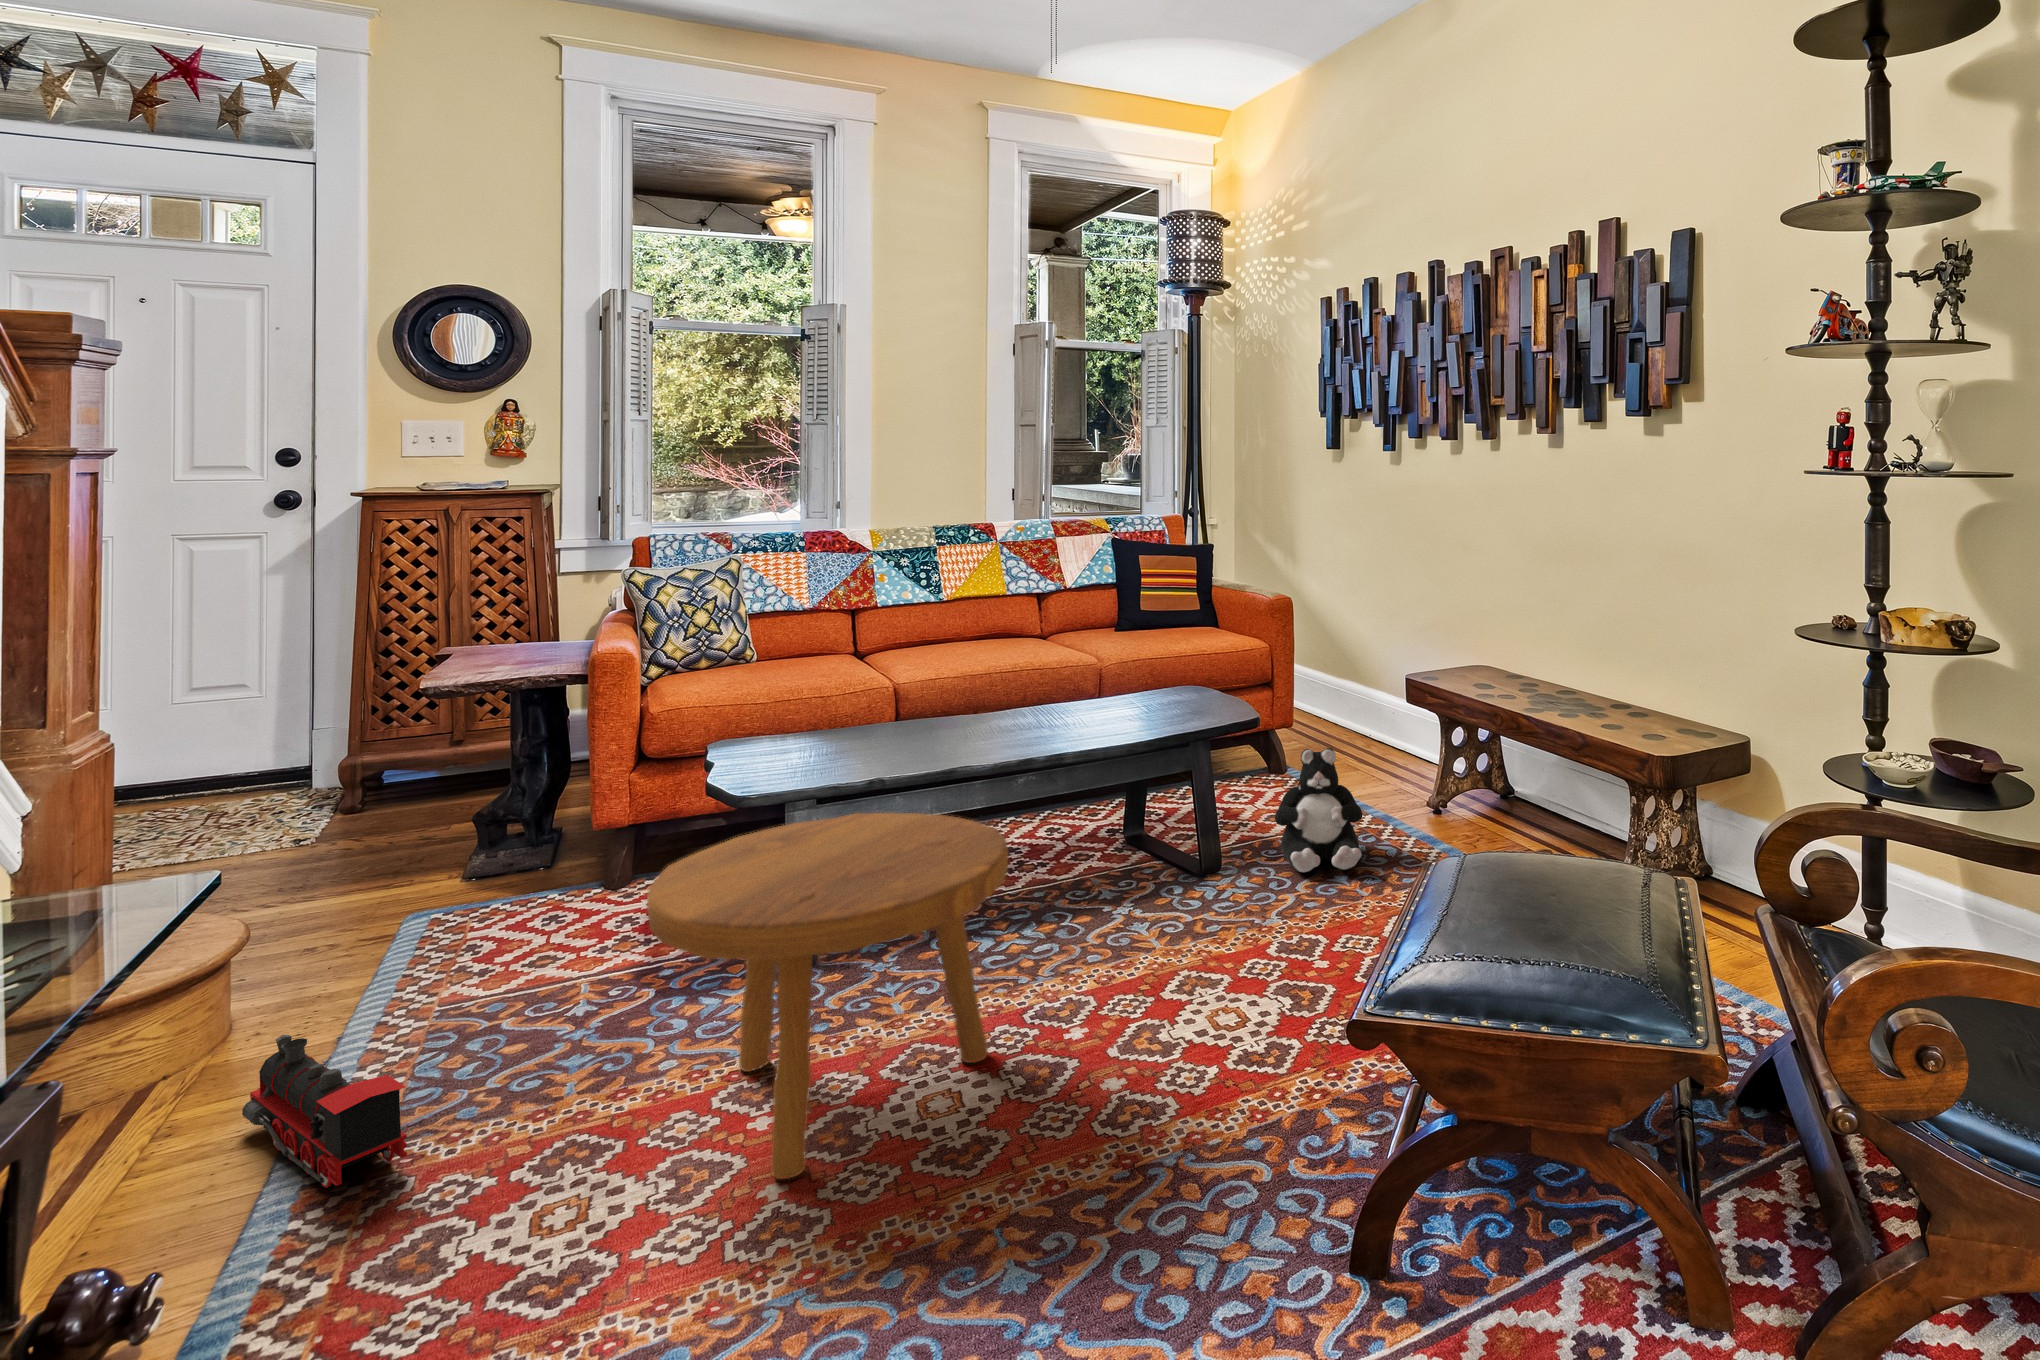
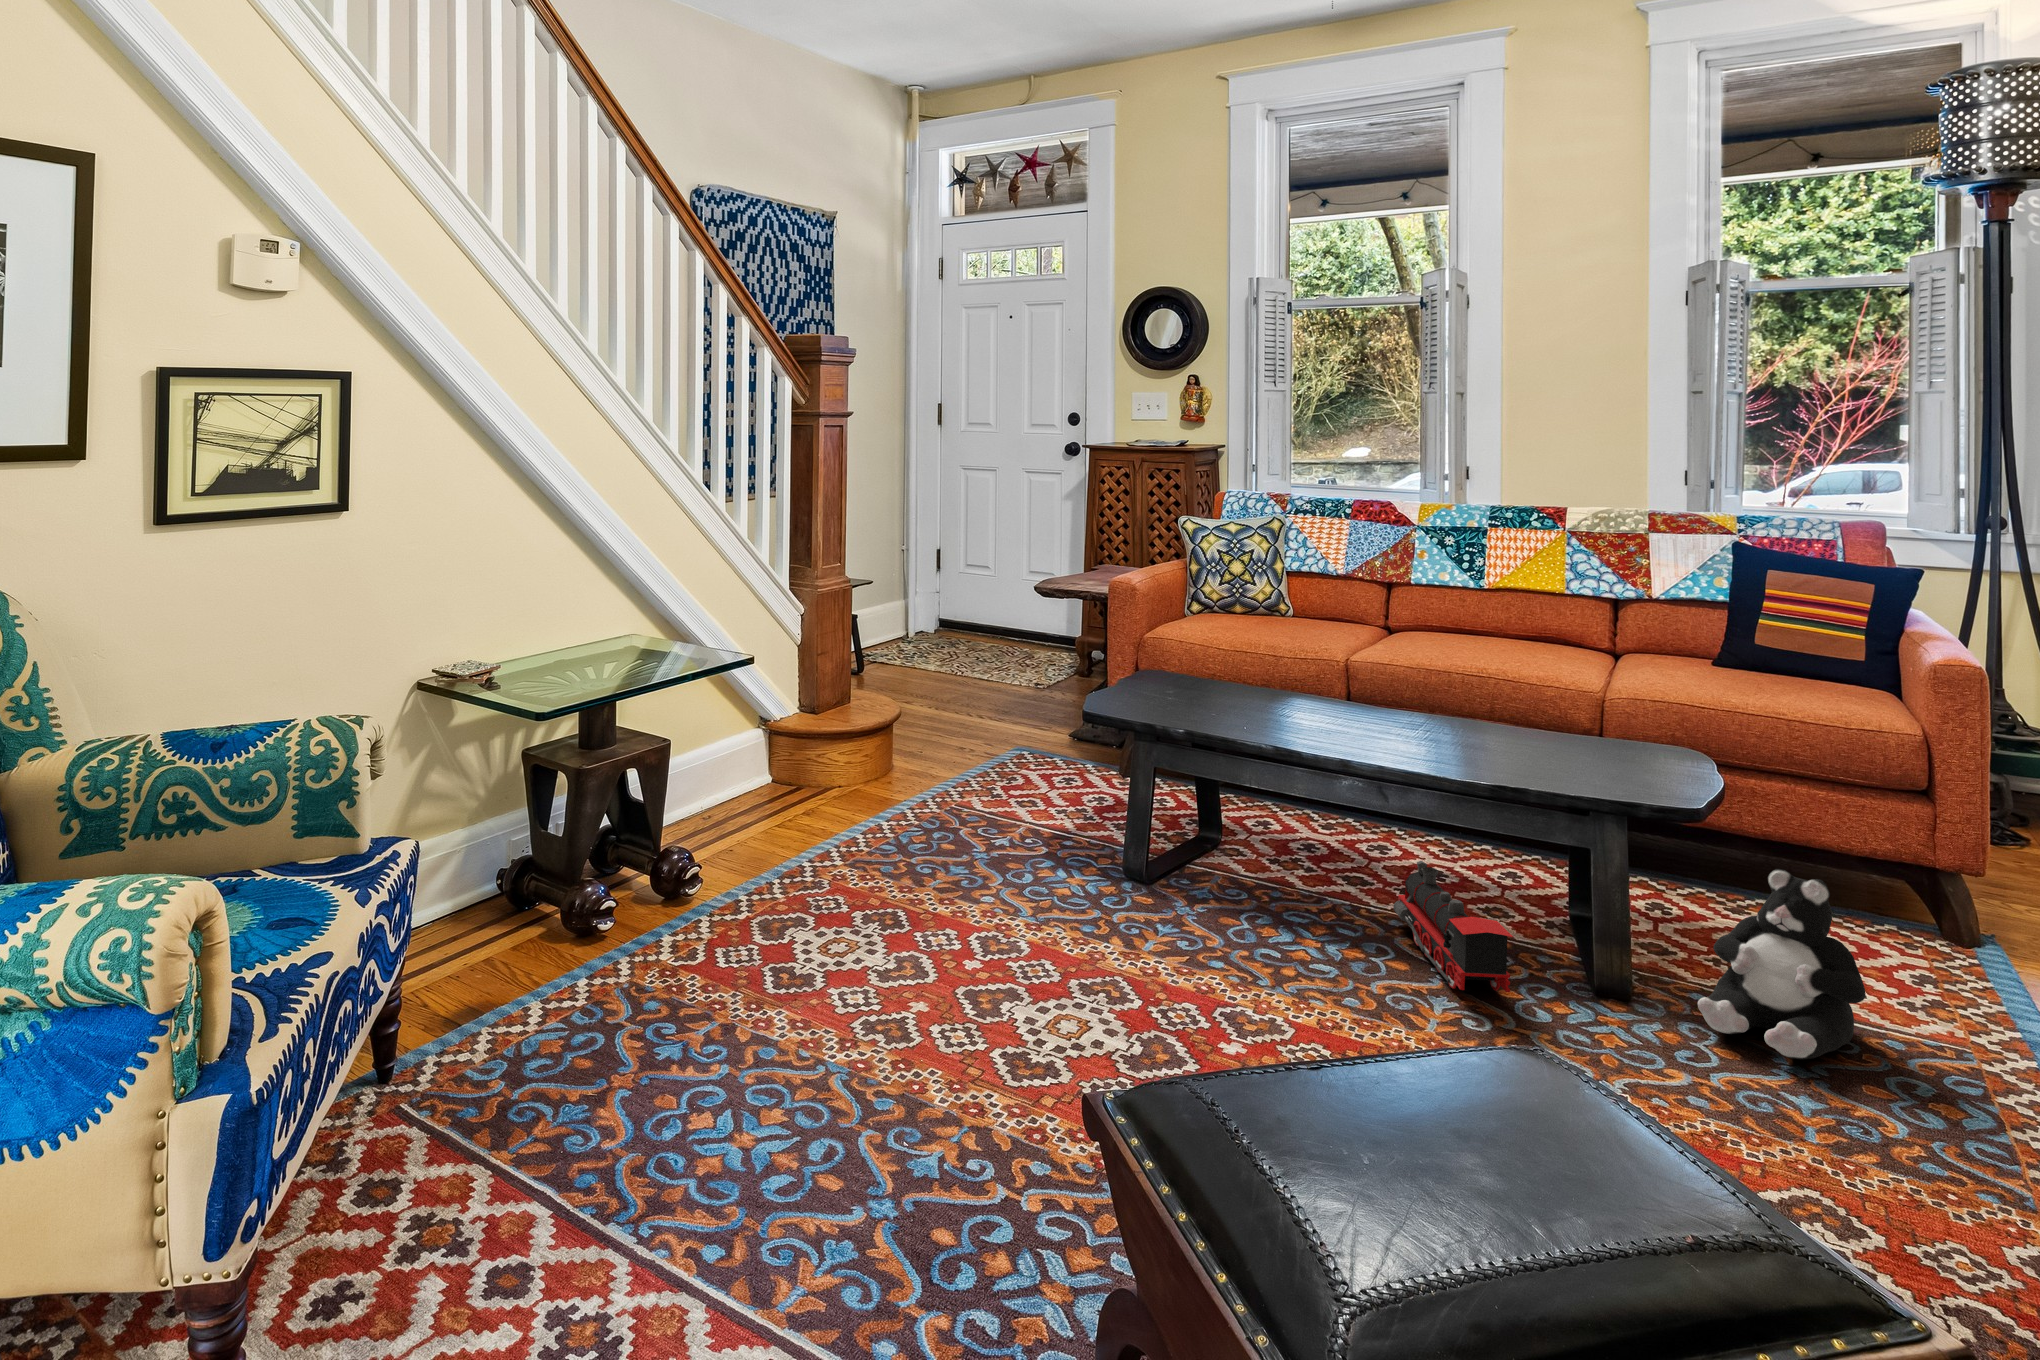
footstool: present [647,813,1008,1179] -> none [875,741,1168,1017]
toy train: present [242,1035,407,1188] -> present [1393,861,1512,992]

